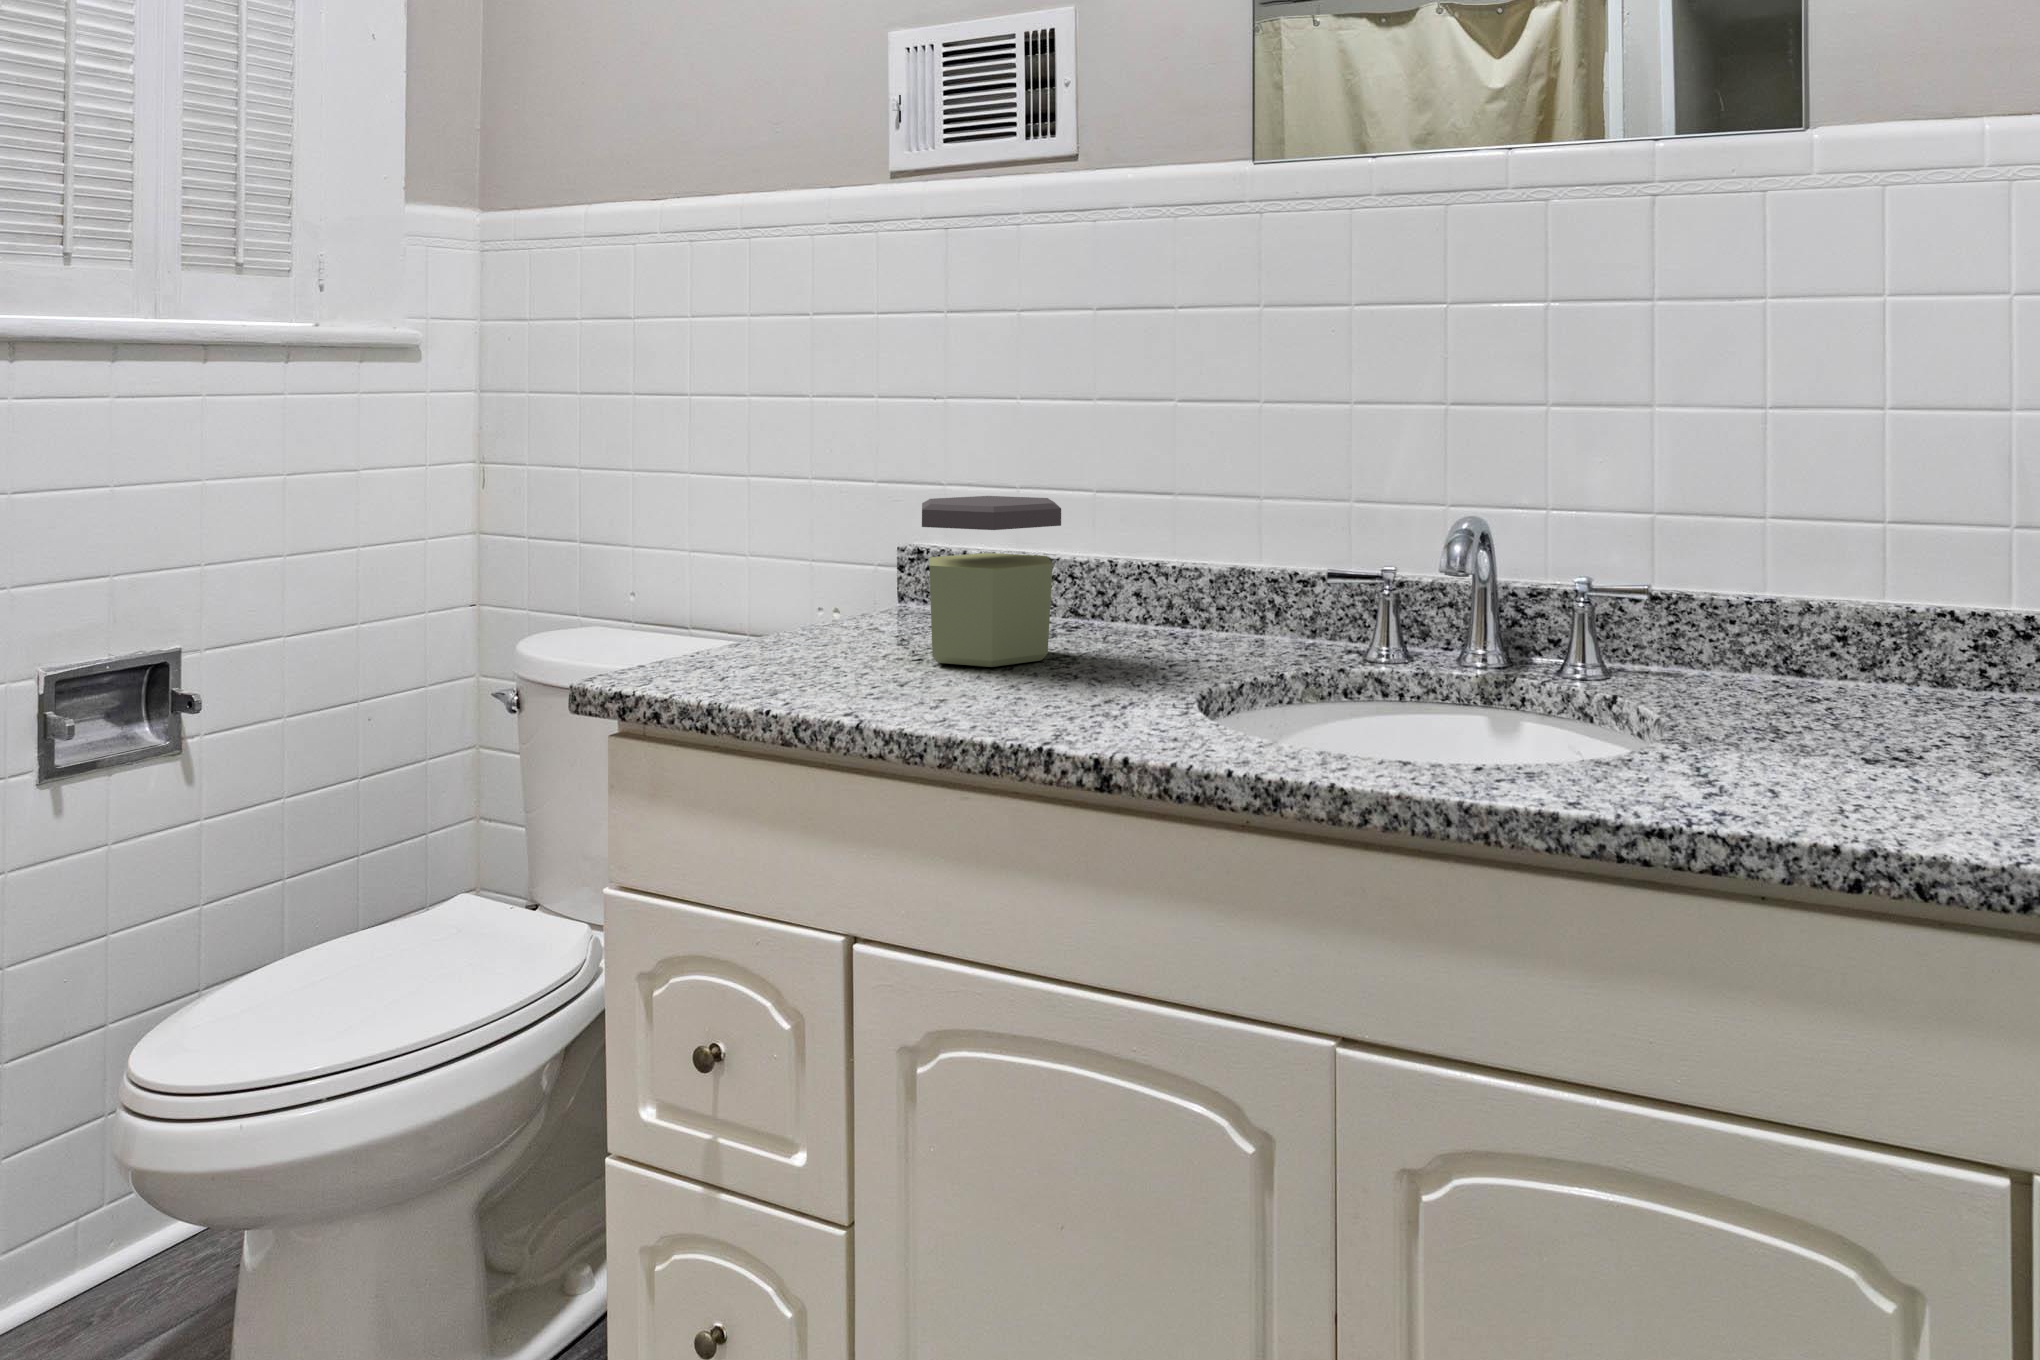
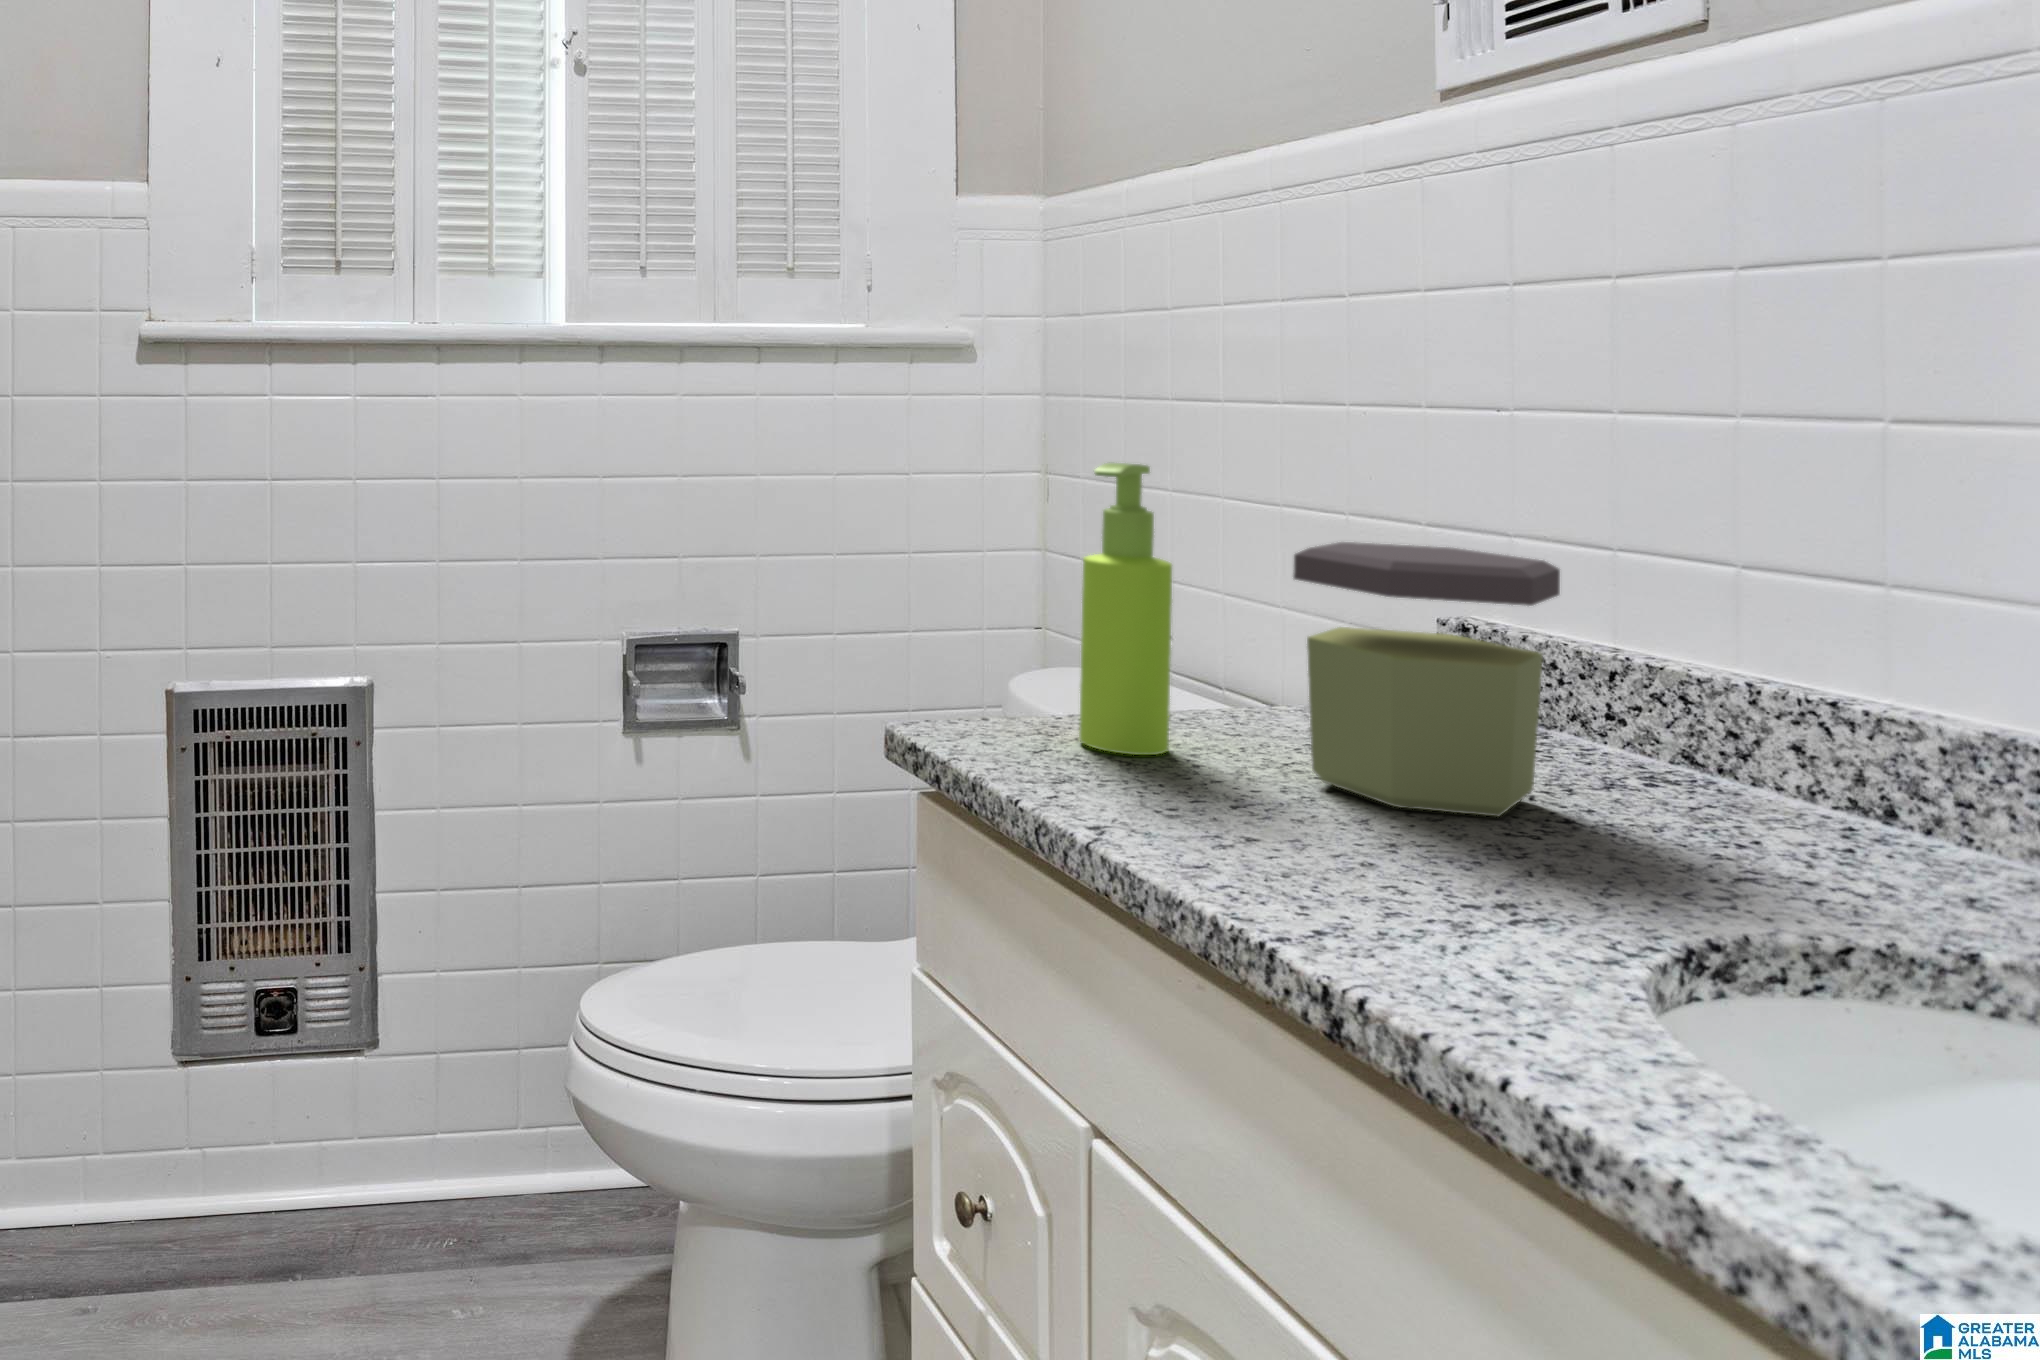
soap dispenser: none [761,454,828,674] -> present [1079,463,1172,755]

